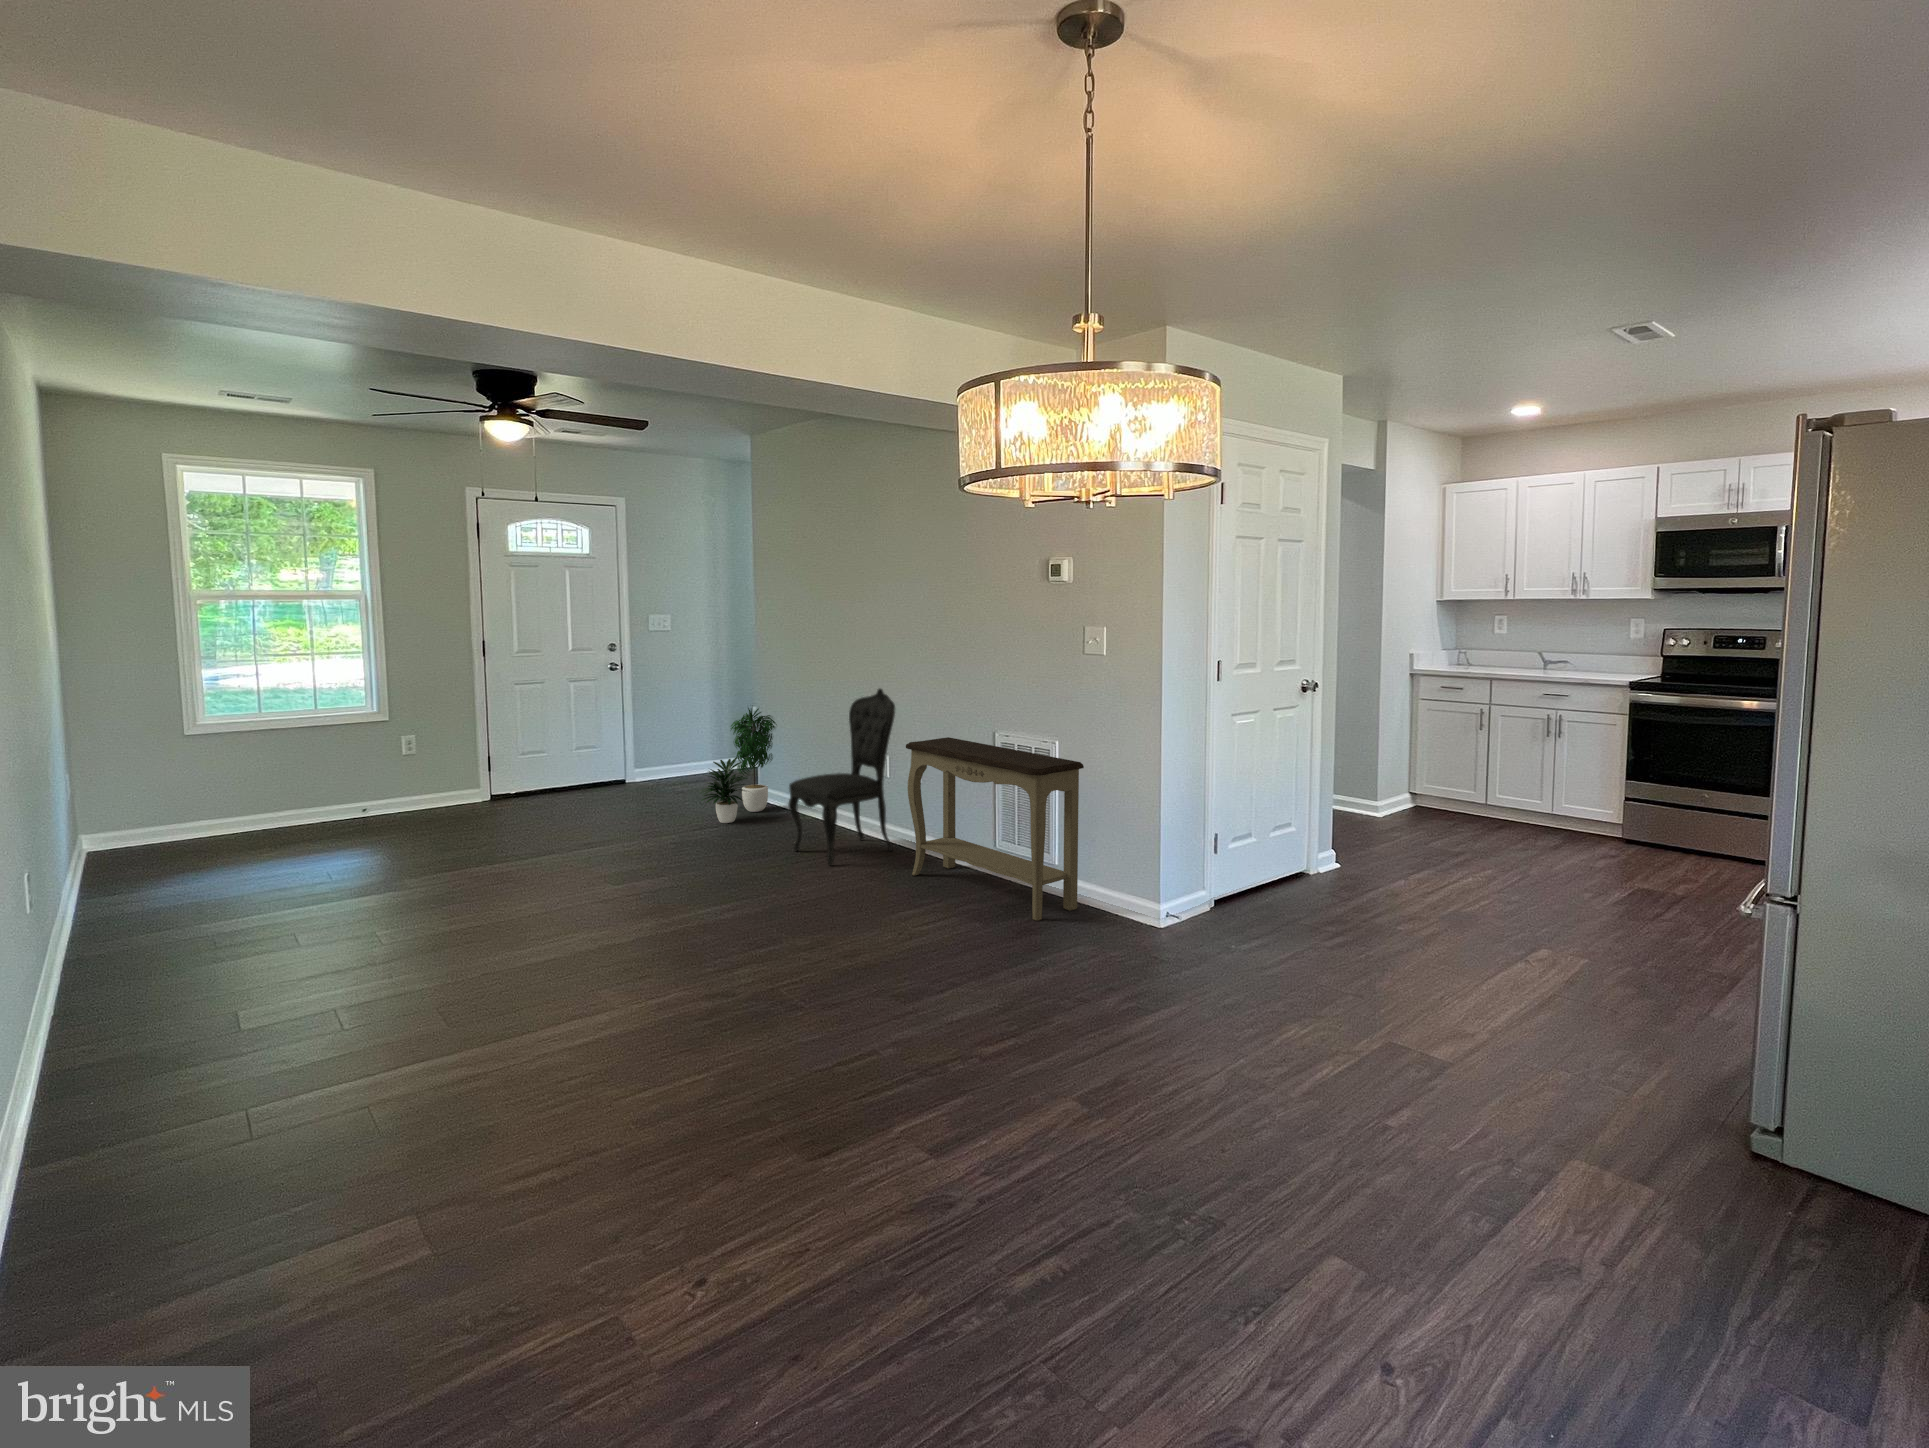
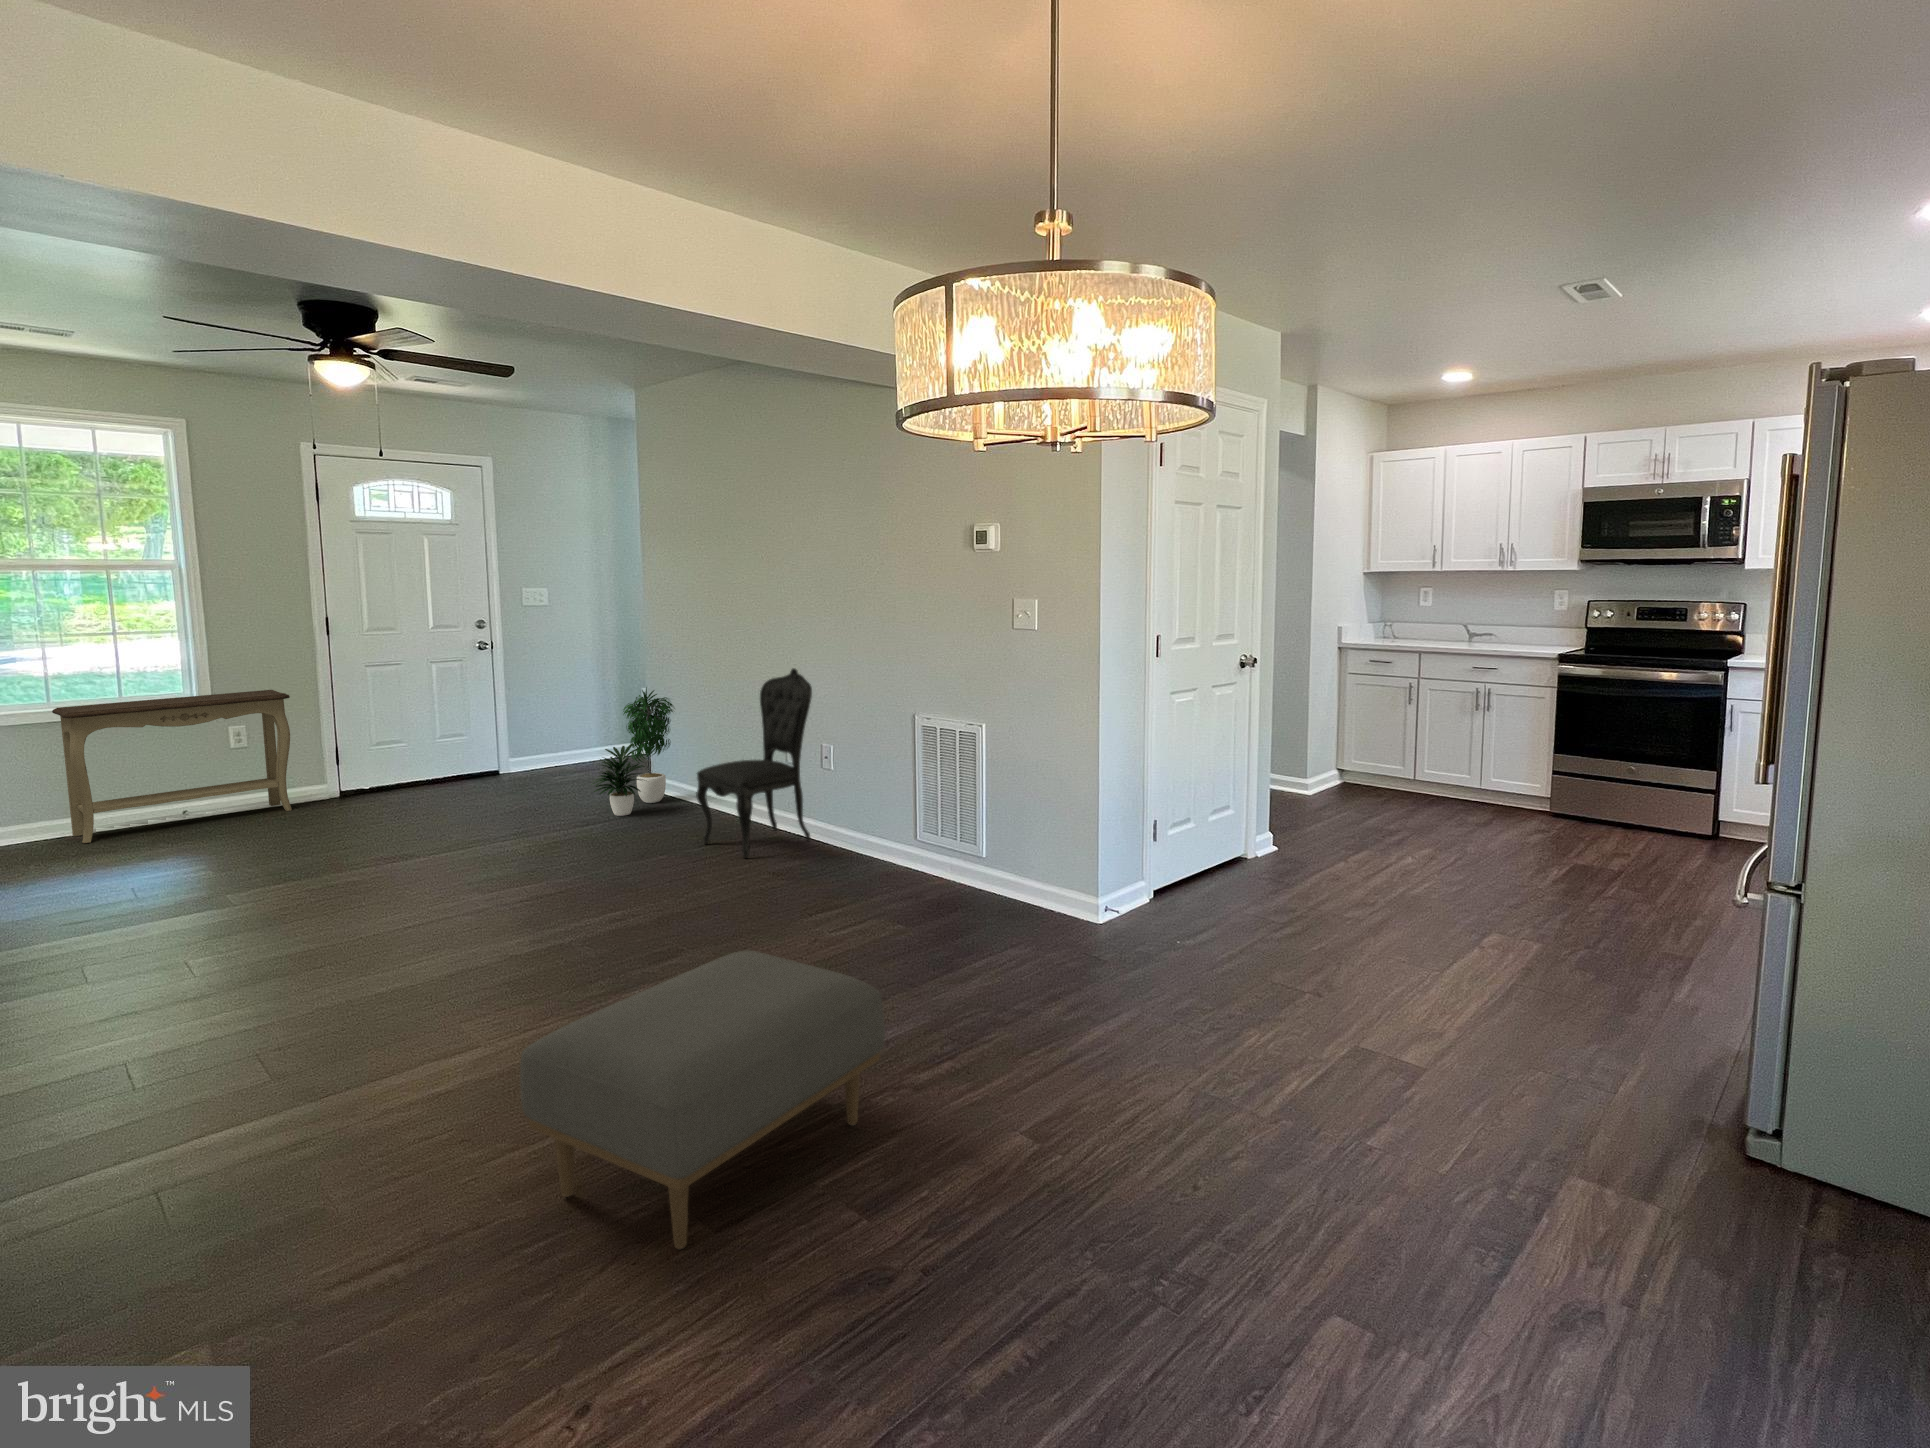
console table: present [906,737,1084,921] -> present [52,690,292,843]
ottoman: none [553,959,923,1270] -> present [520,951,885,1249]

